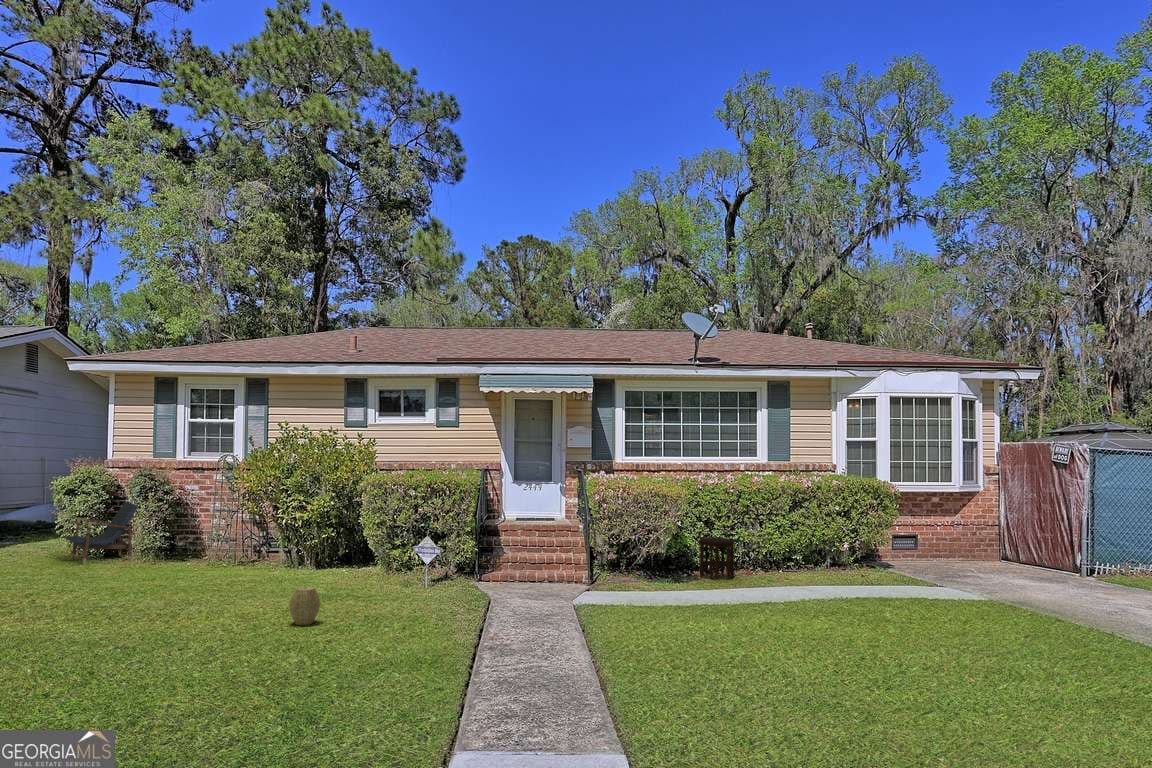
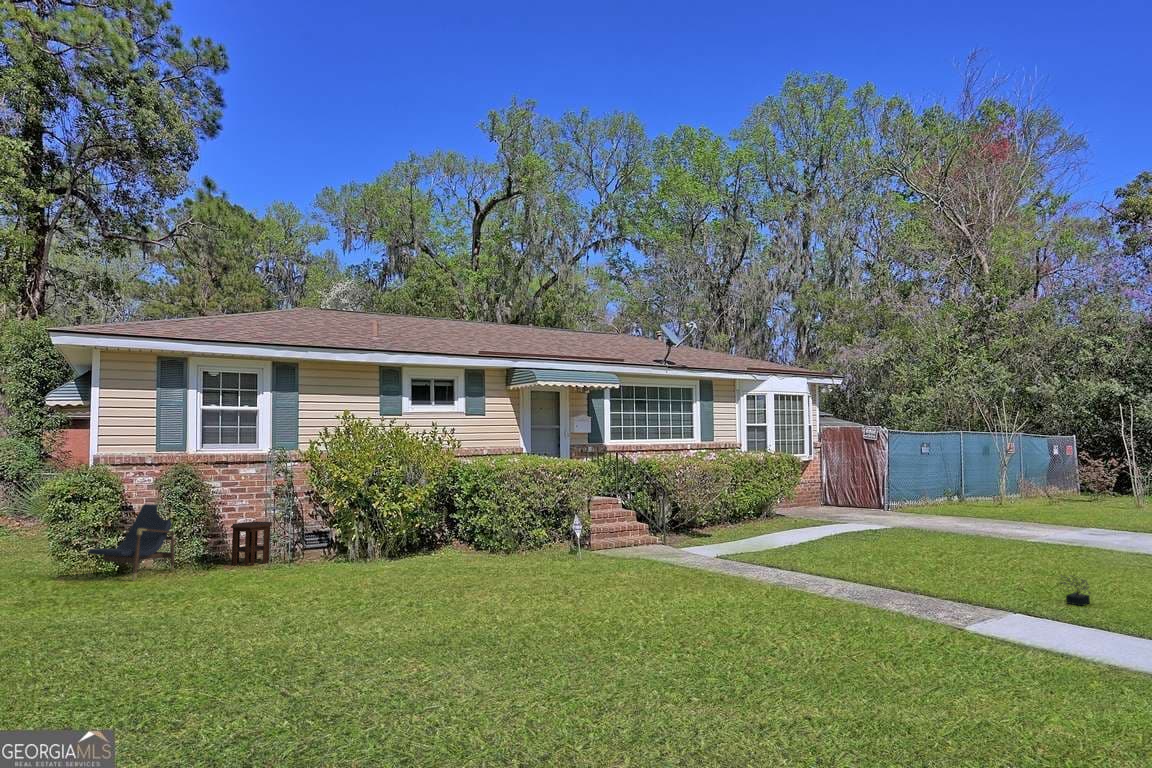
side table: present [698,537,736,580] -> present [231,521,272,566]
woven basket: present [289,587,320,625] -> none [581,560,608,596]
decorative plant: none [756,686,815,742] -> present [1063,577,1090,606]

